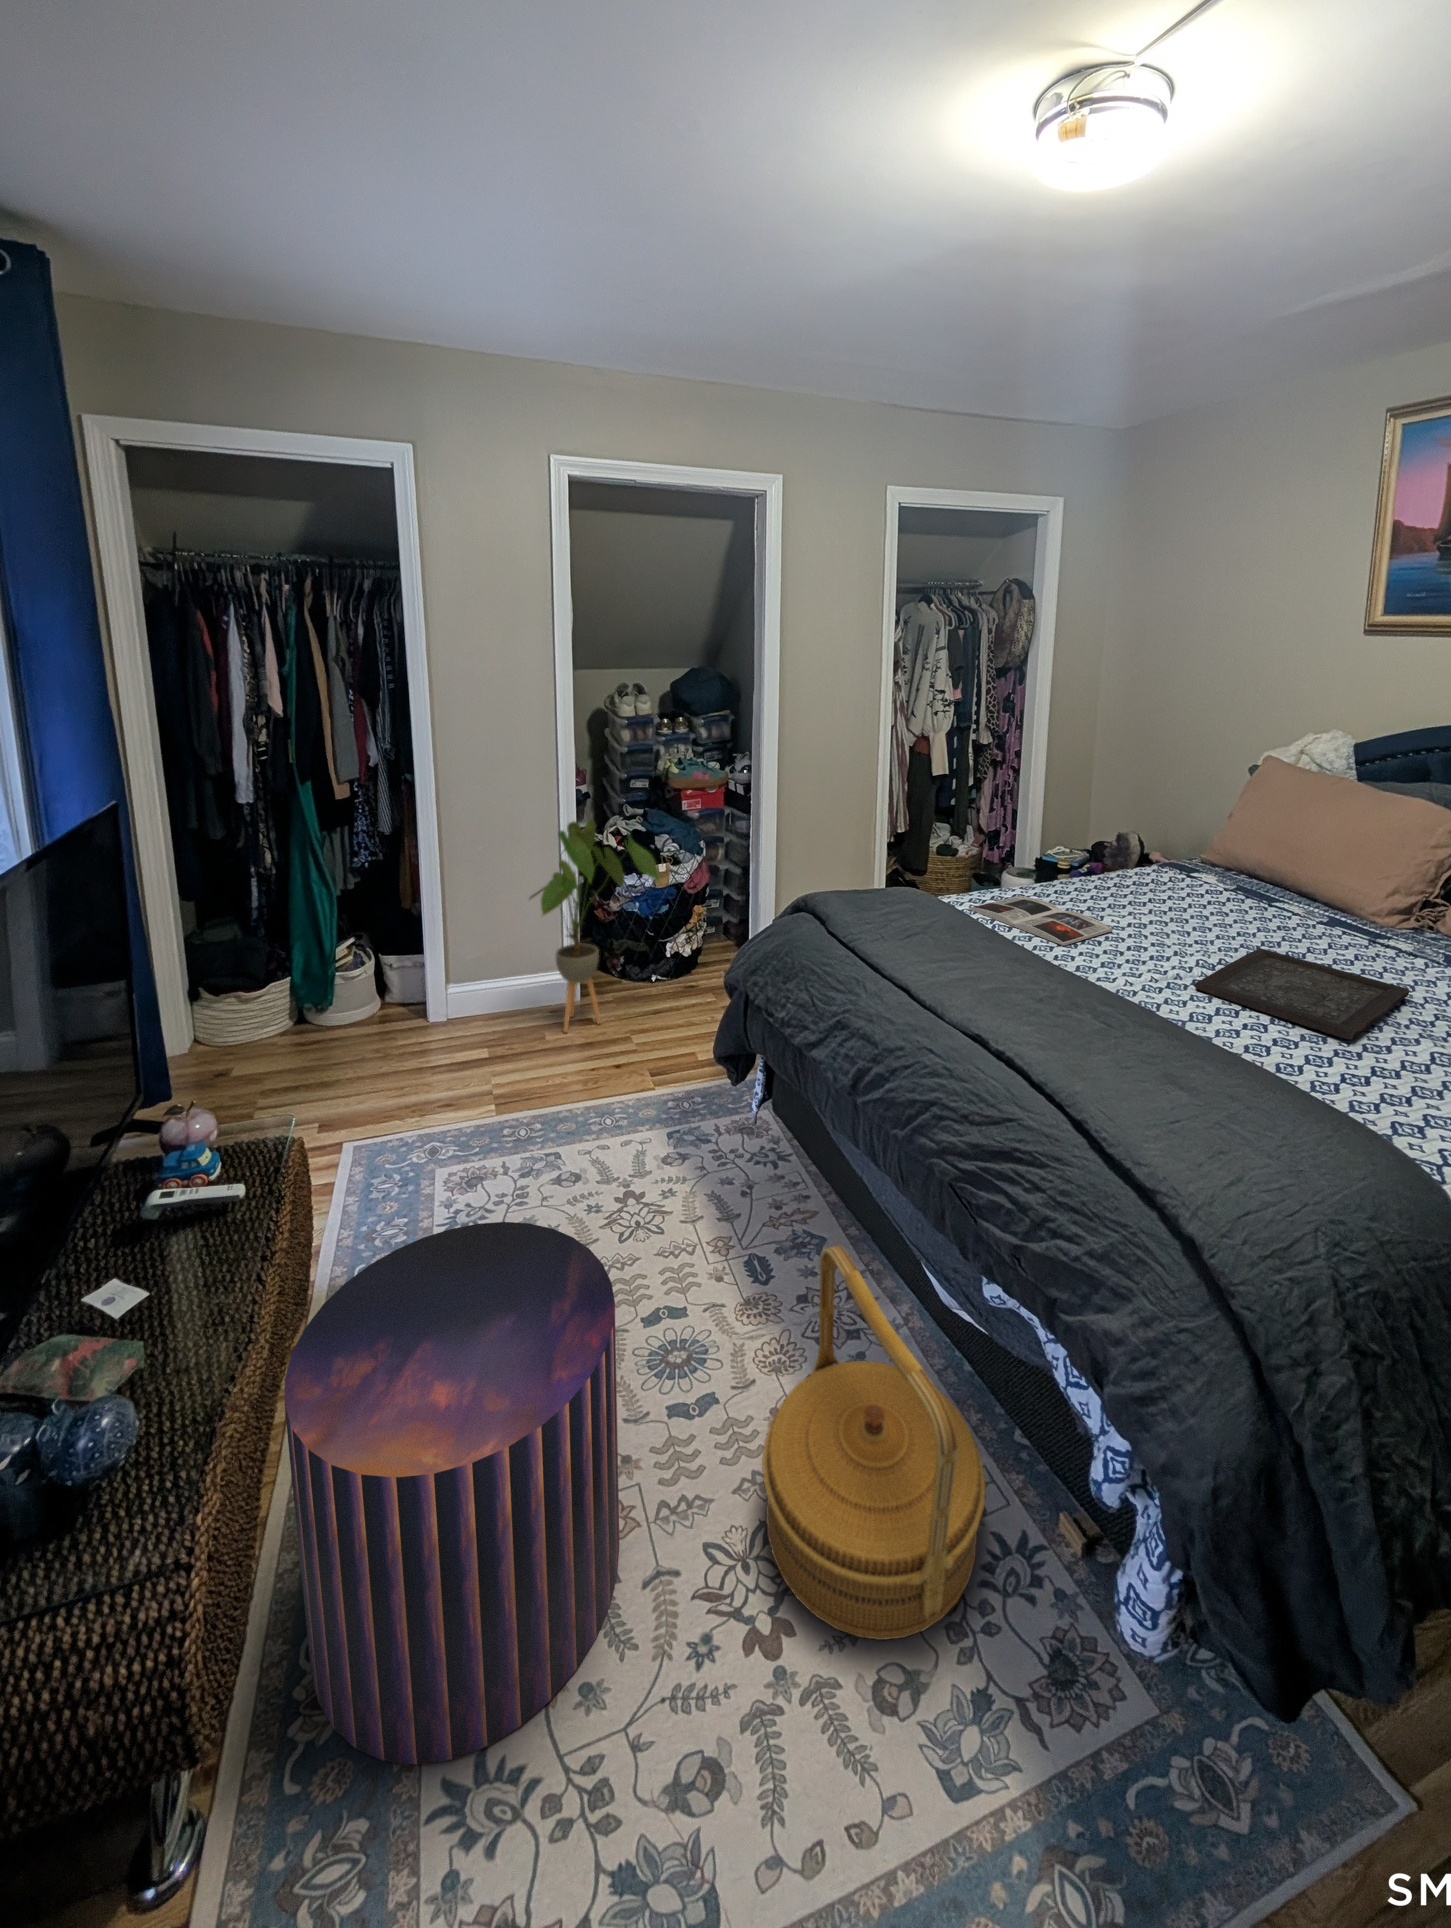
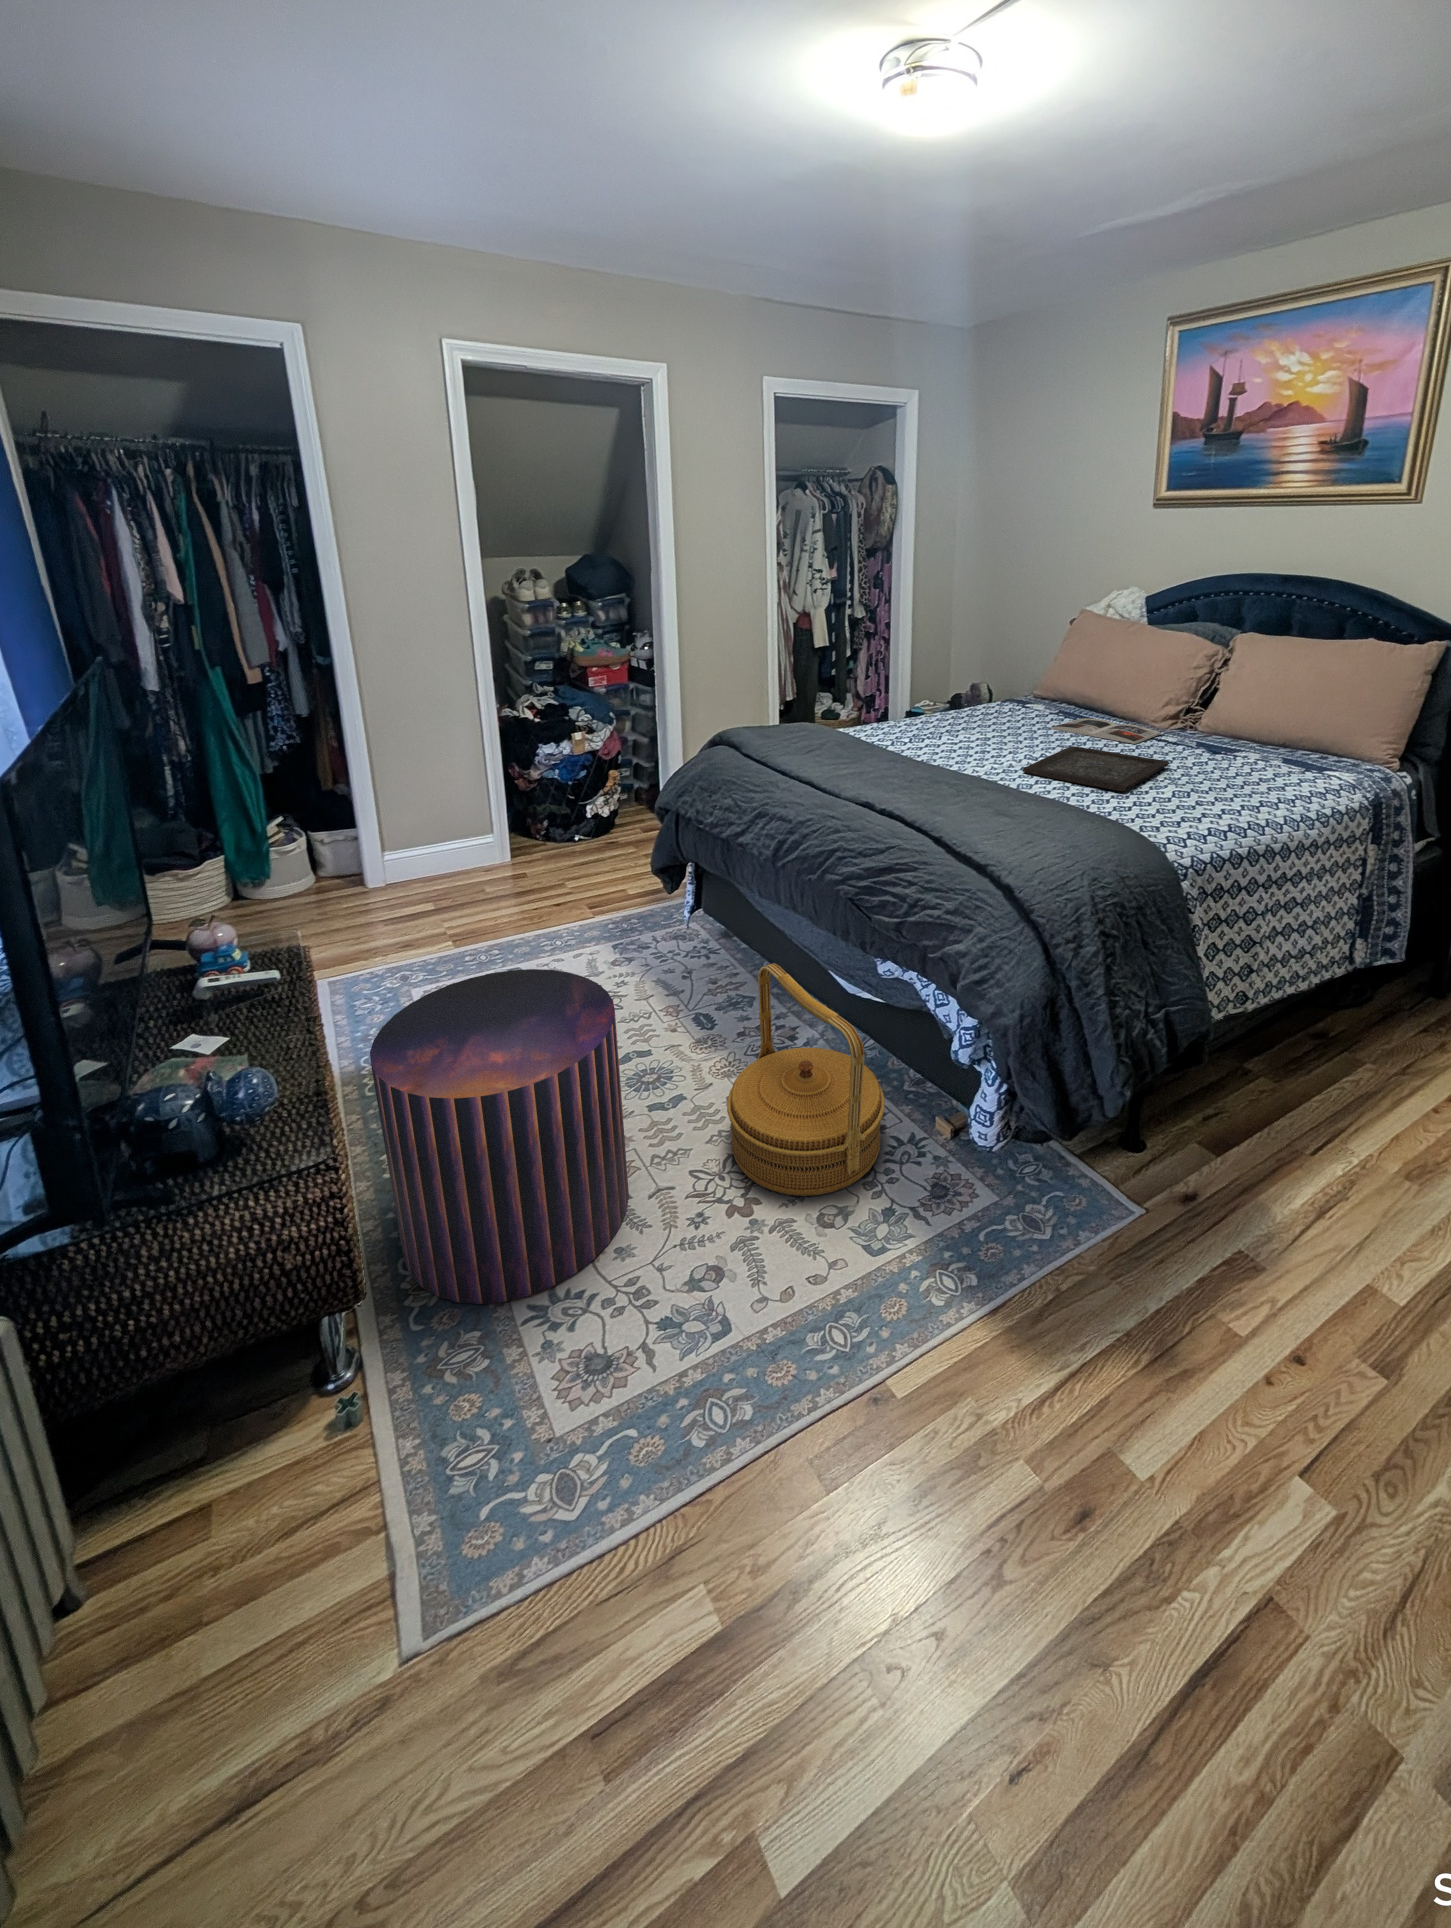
house plant: present [530,819,659,1032] -> none [455,692,581,886]
magazine: present [969,896,1113,946] -> present [1051,718,1160,744]

